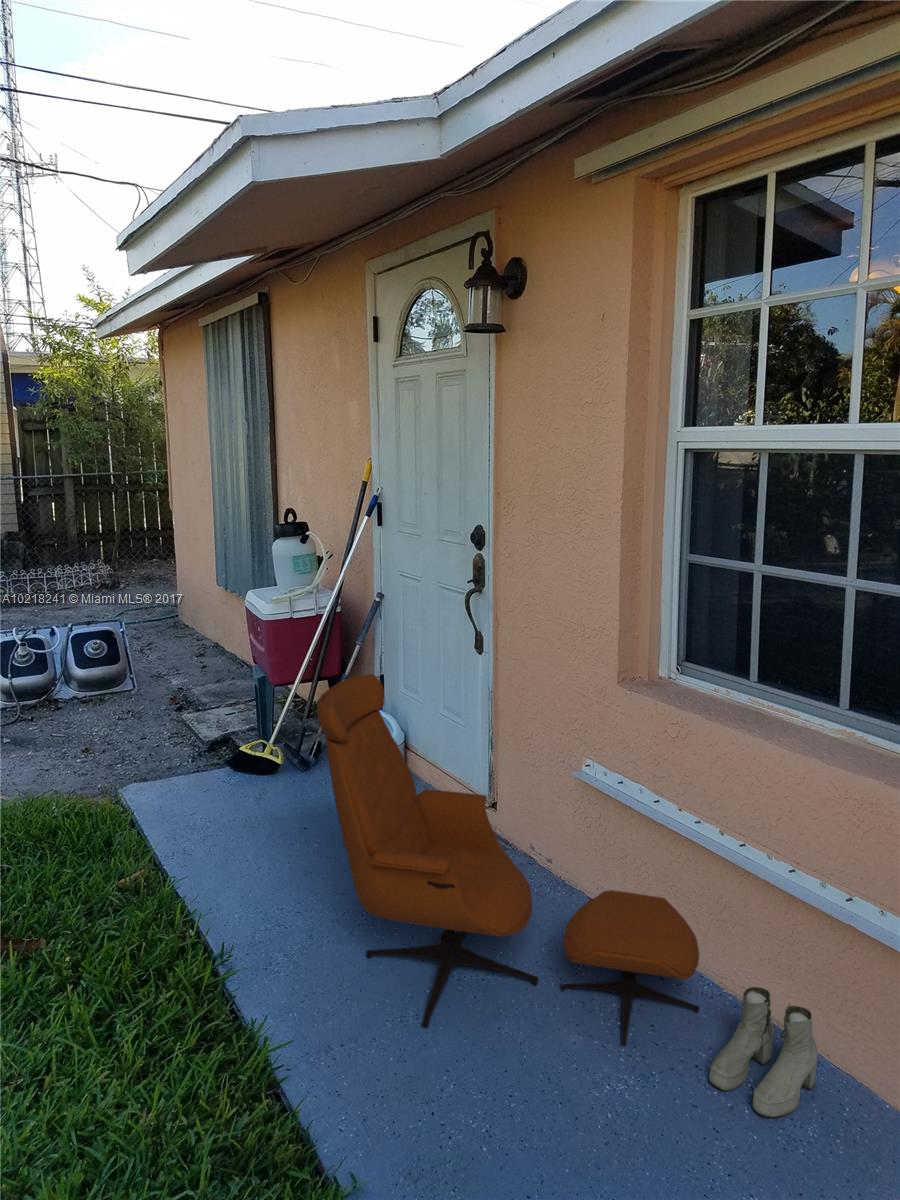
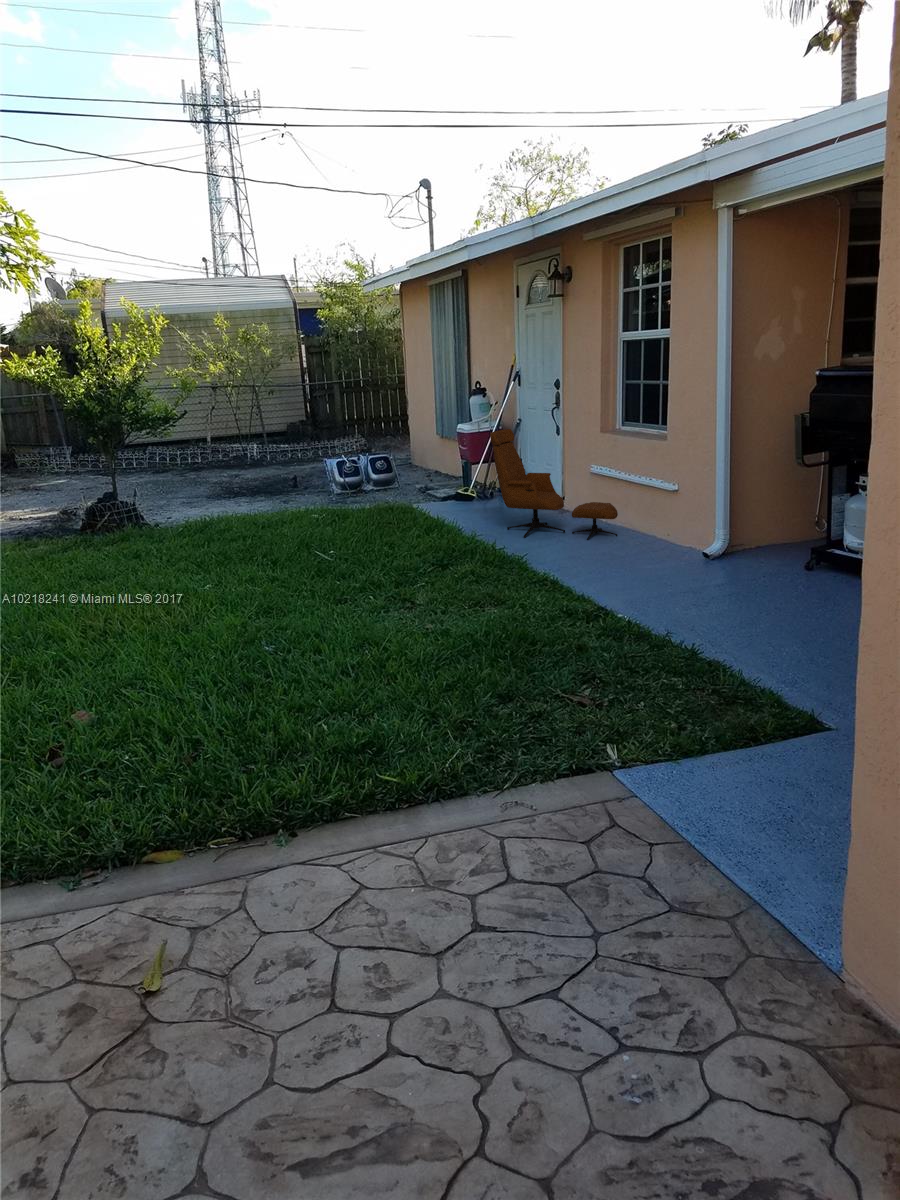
boots: present [709,987,818,1118] -> none [610,517,645,547]

